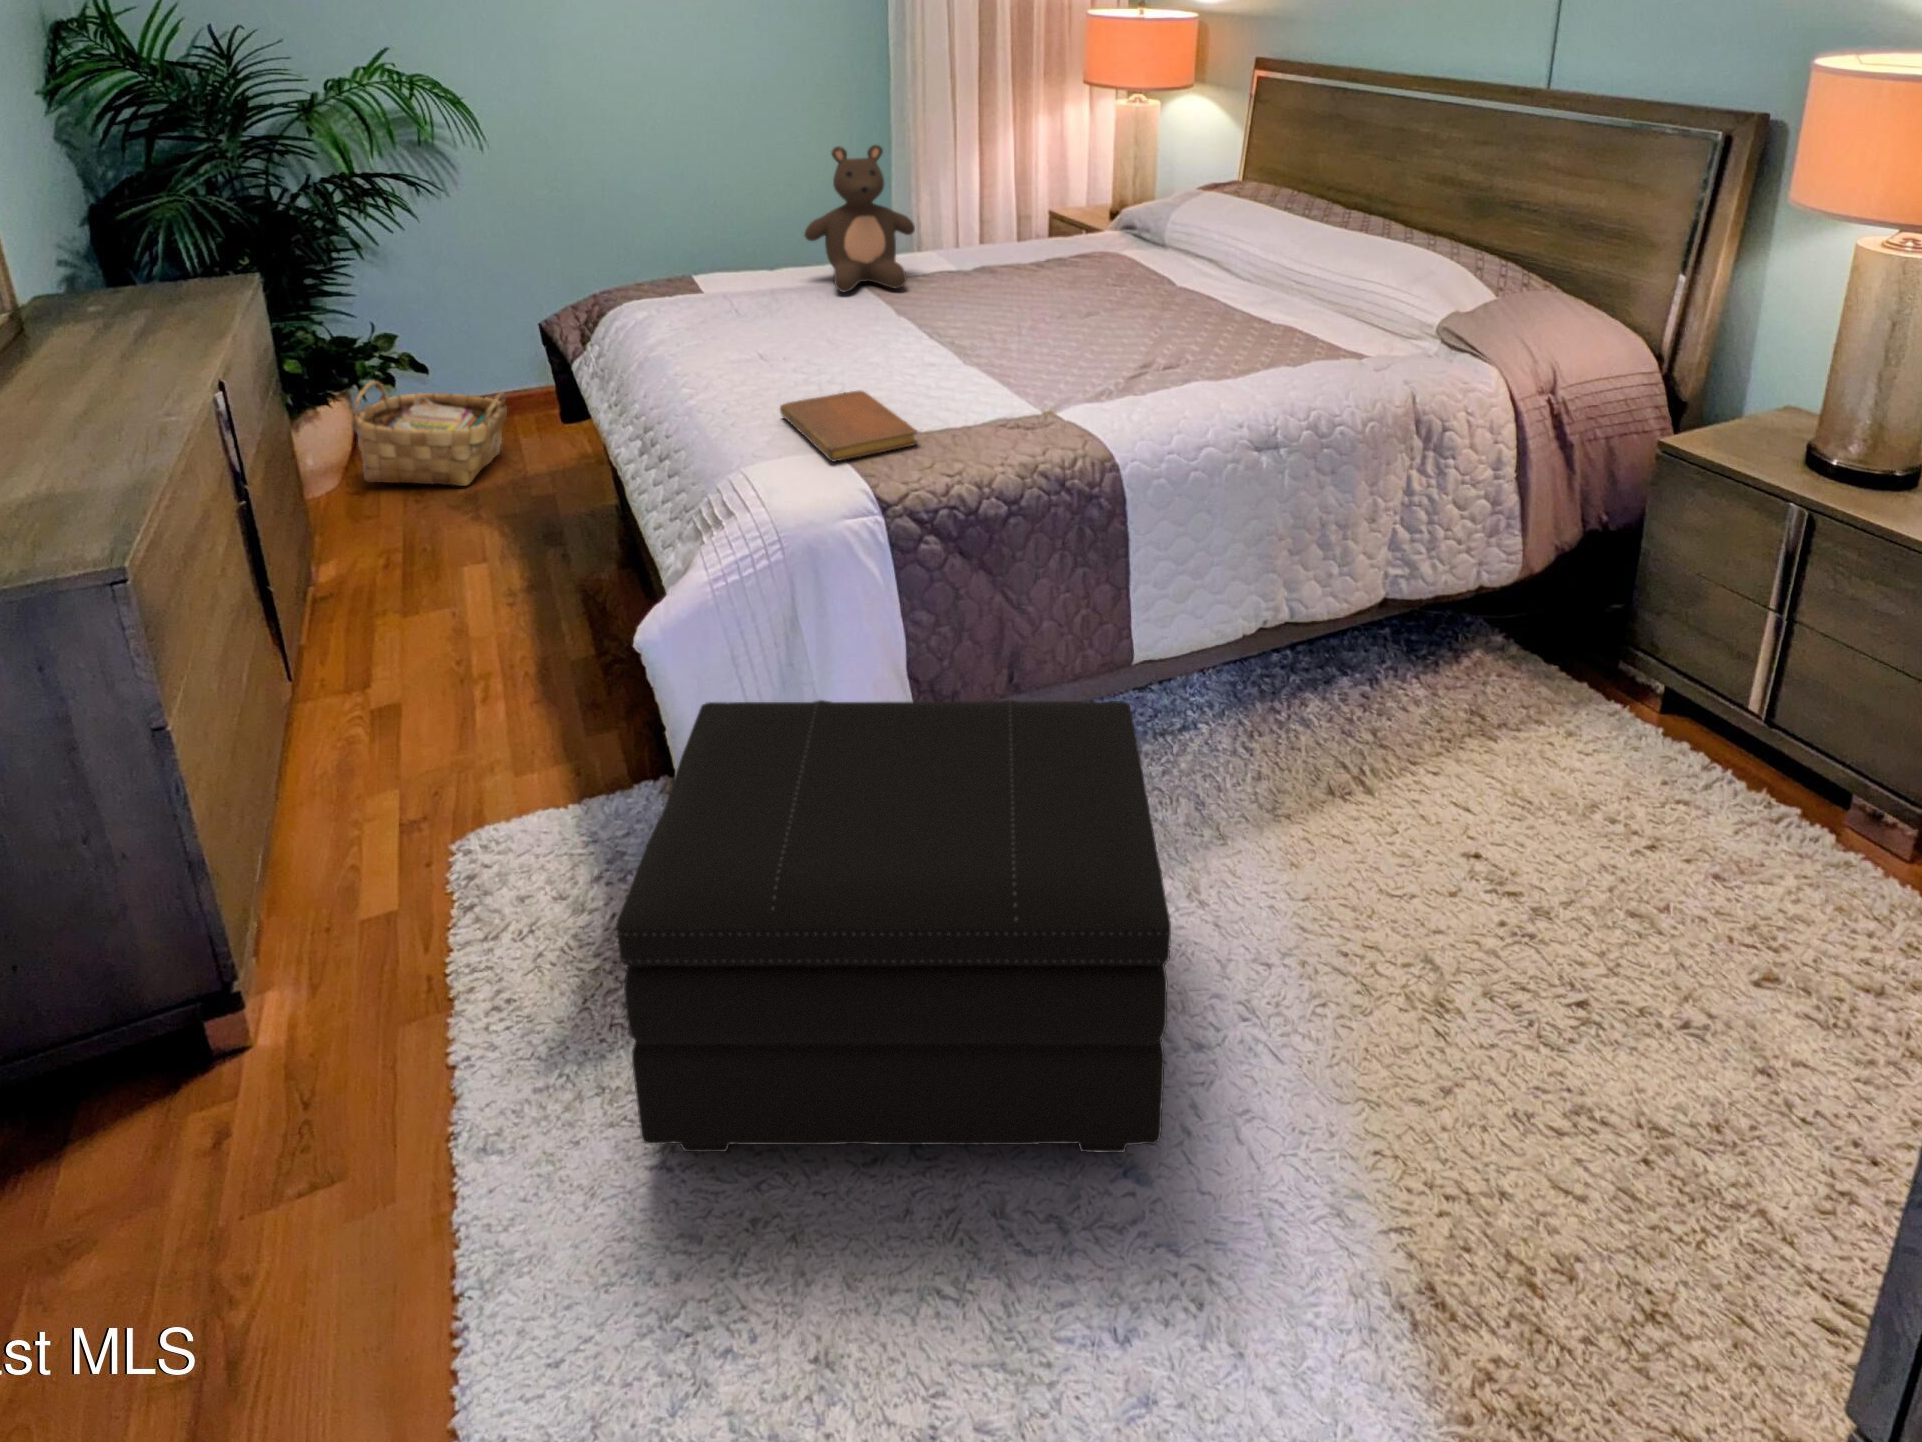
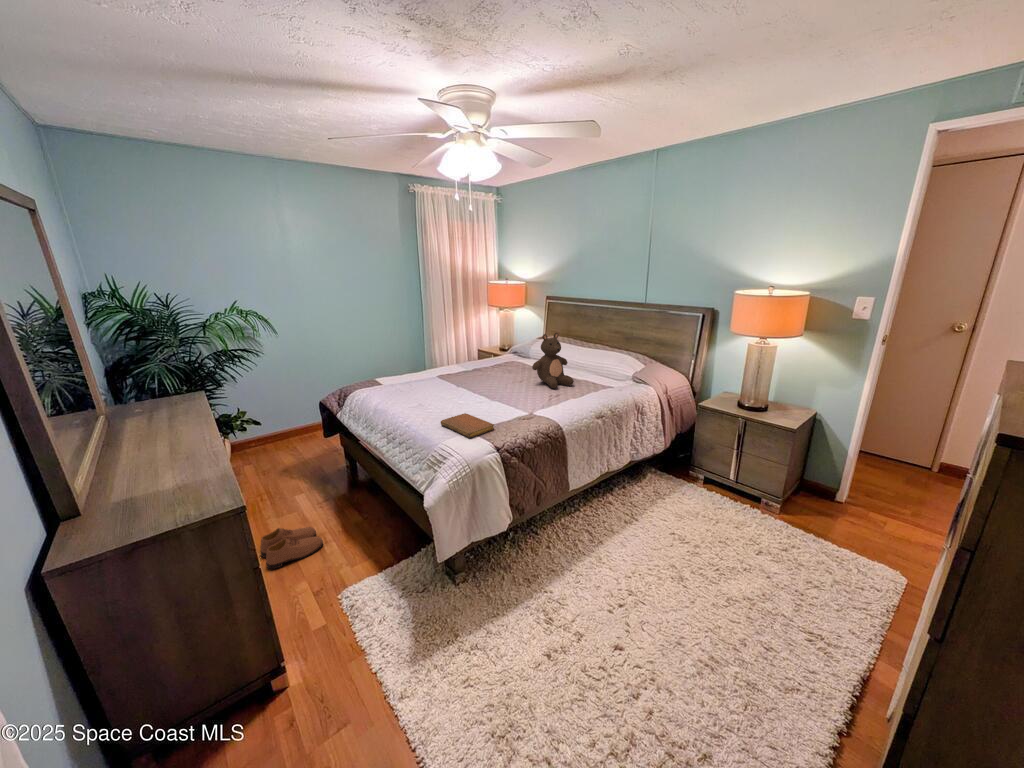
teddy bear: present [805,145,915,292] -> present [532,333,574,388]
woven basket: present [351,381,507,486] -> none [231,430,293,471]
shoe: none [321,639,475,744] -> present [260,527,323,569]
footstool: present [616,699,1171,1153] -> none [446,503,632,678]

